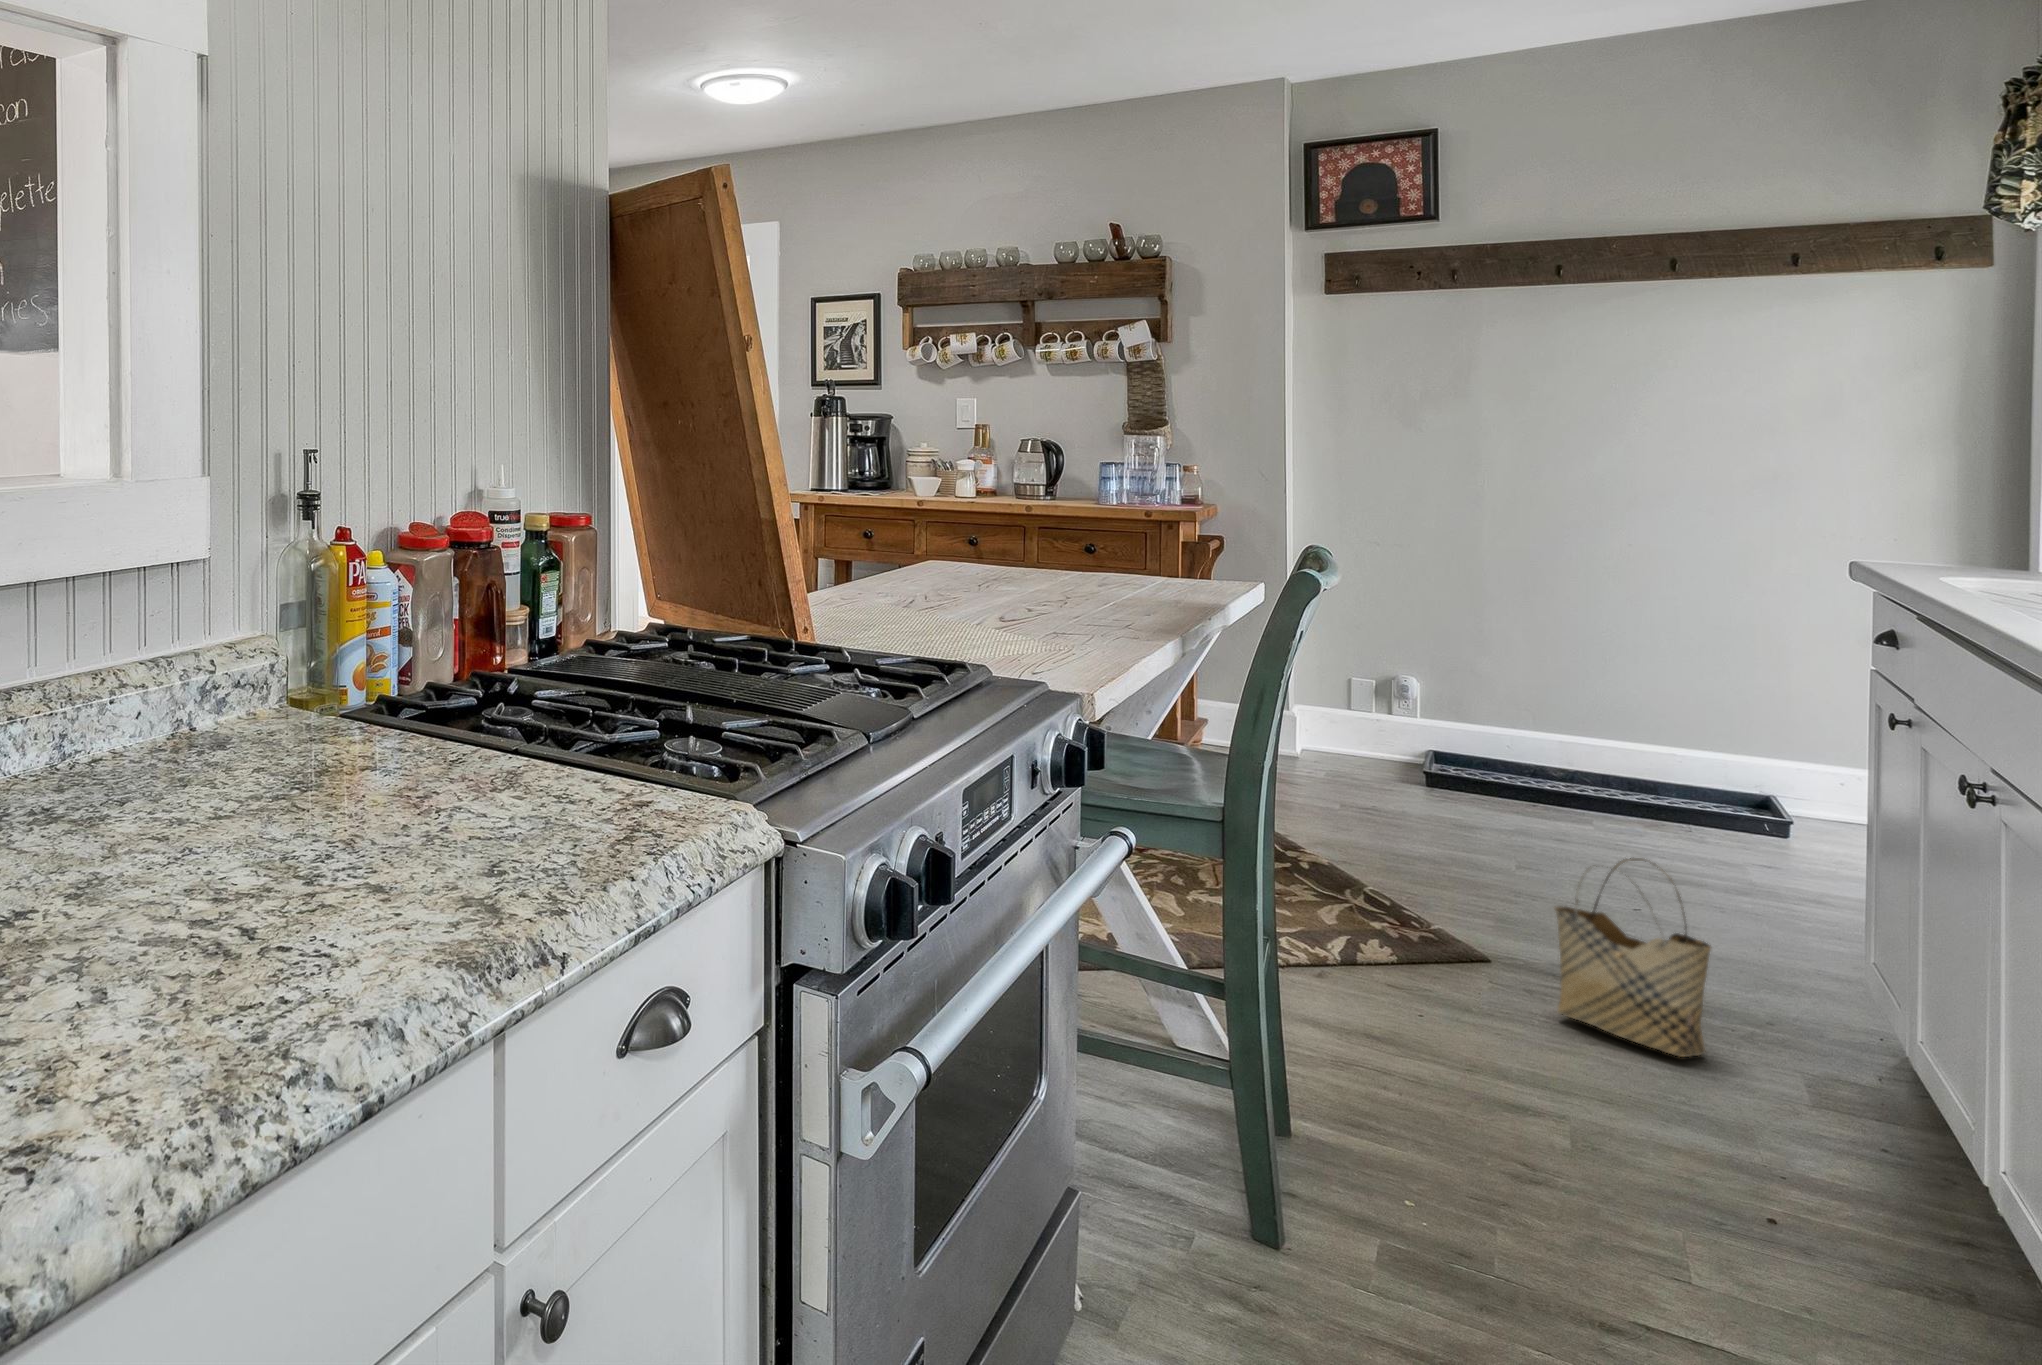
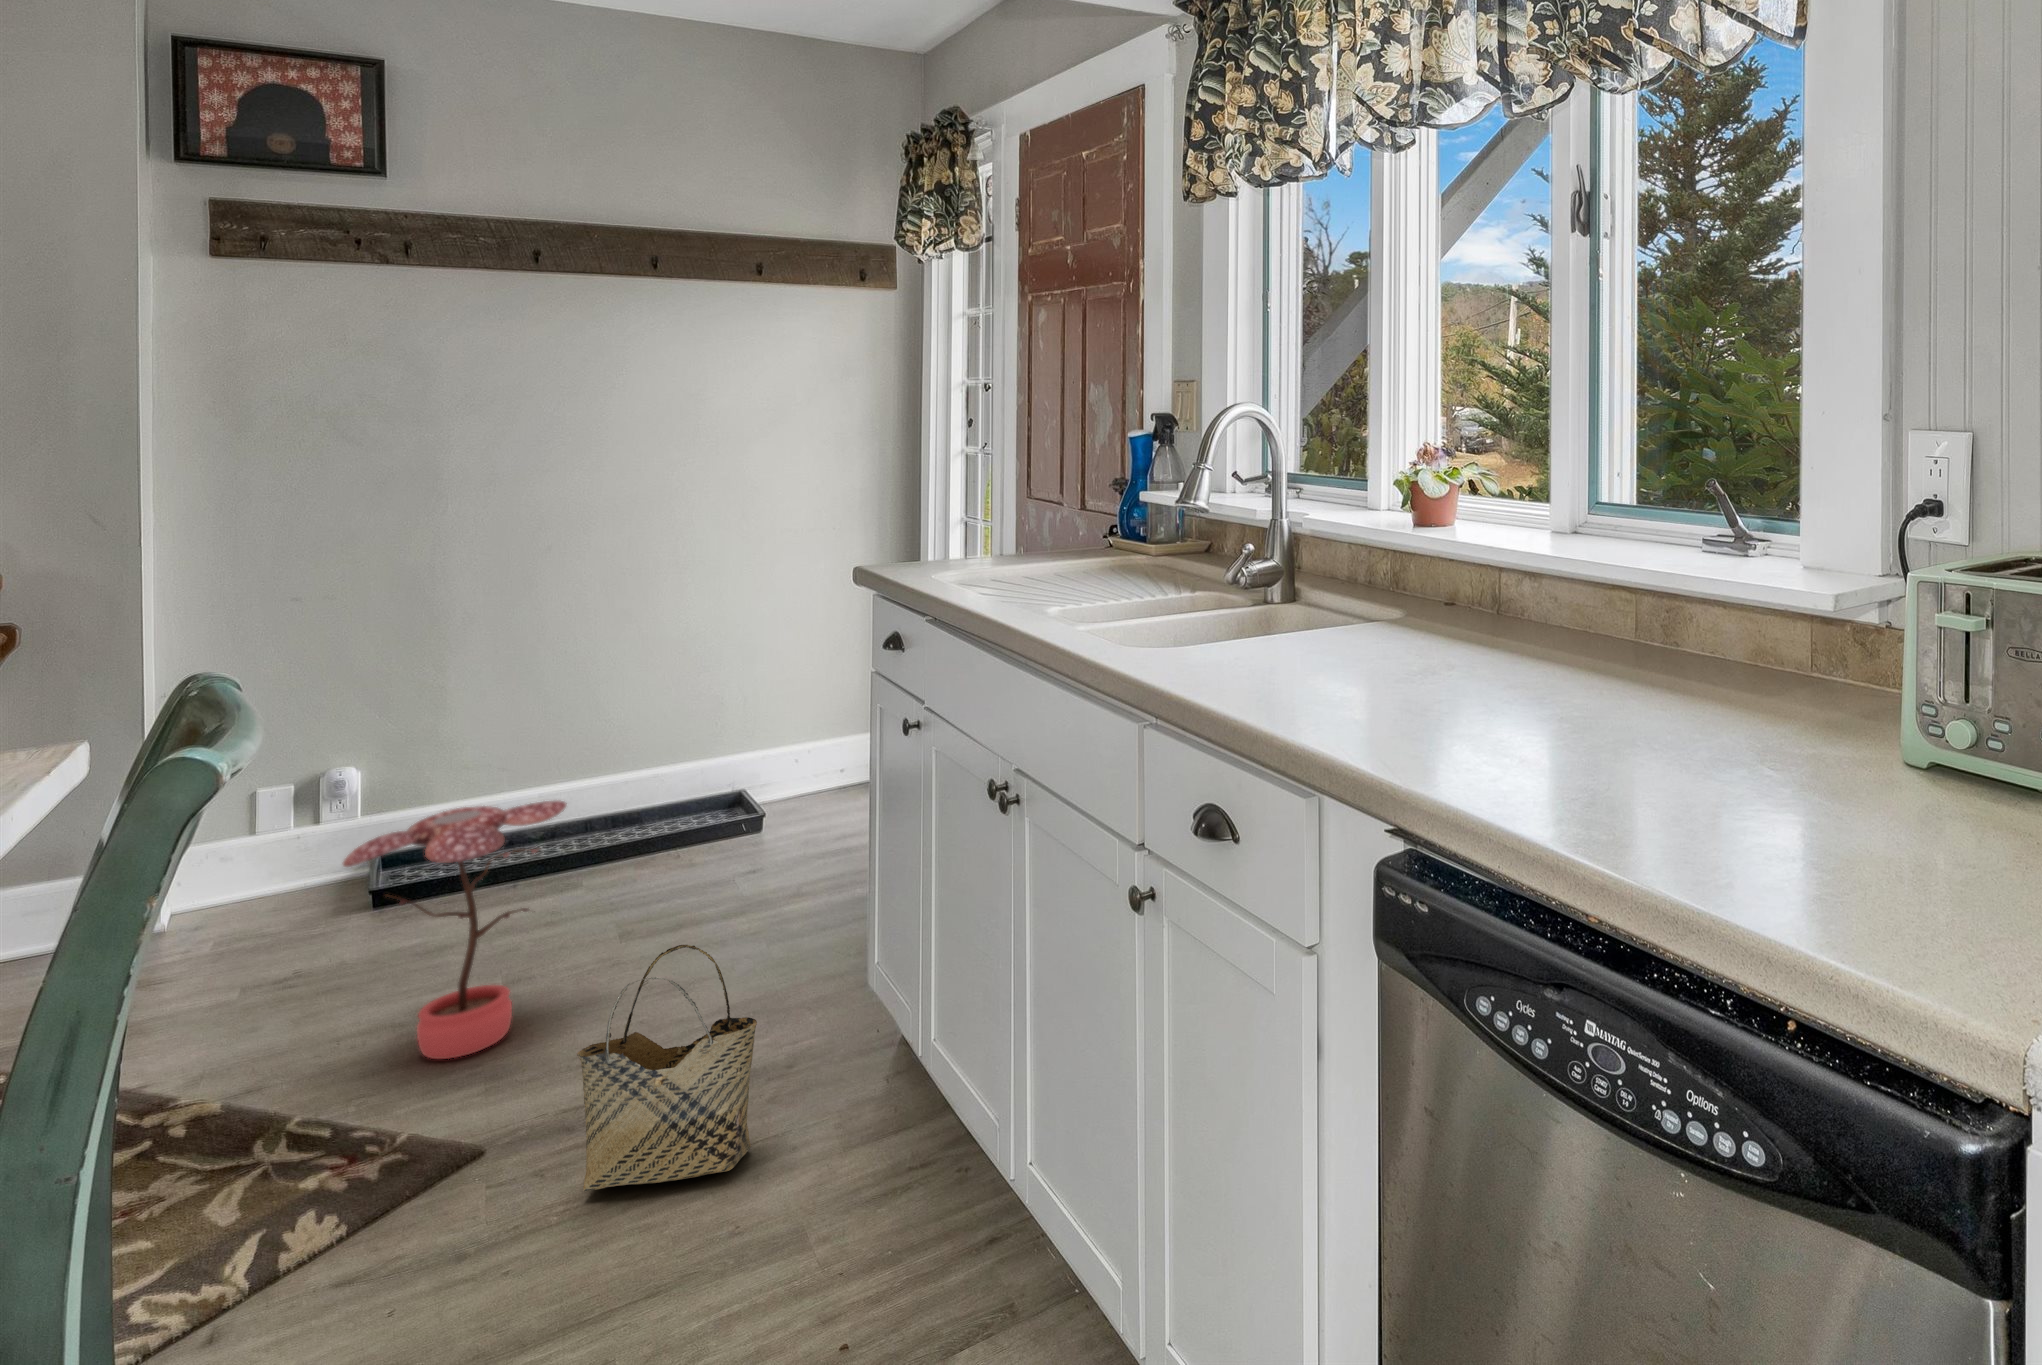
potted plant: none [1400,711,1565,900] -> present [343,800,567,1059]

